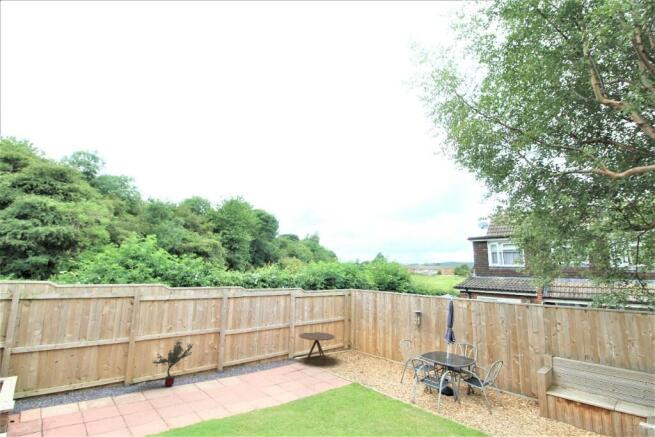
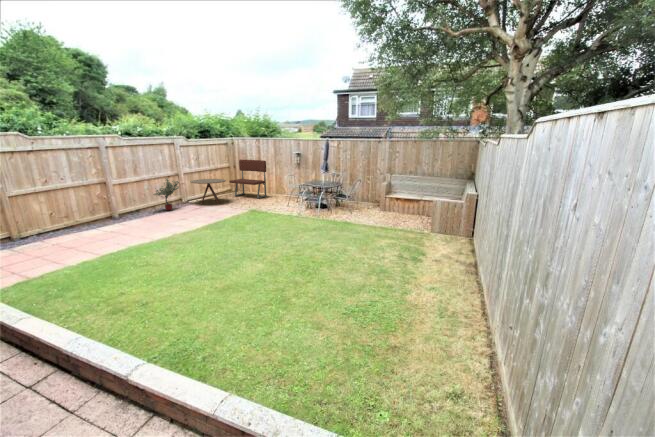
bench: none [341,313,381,363] -> present [229,160,267,199]
potted tree: present [153,339,193,387] -> present [154,178,179,211]

